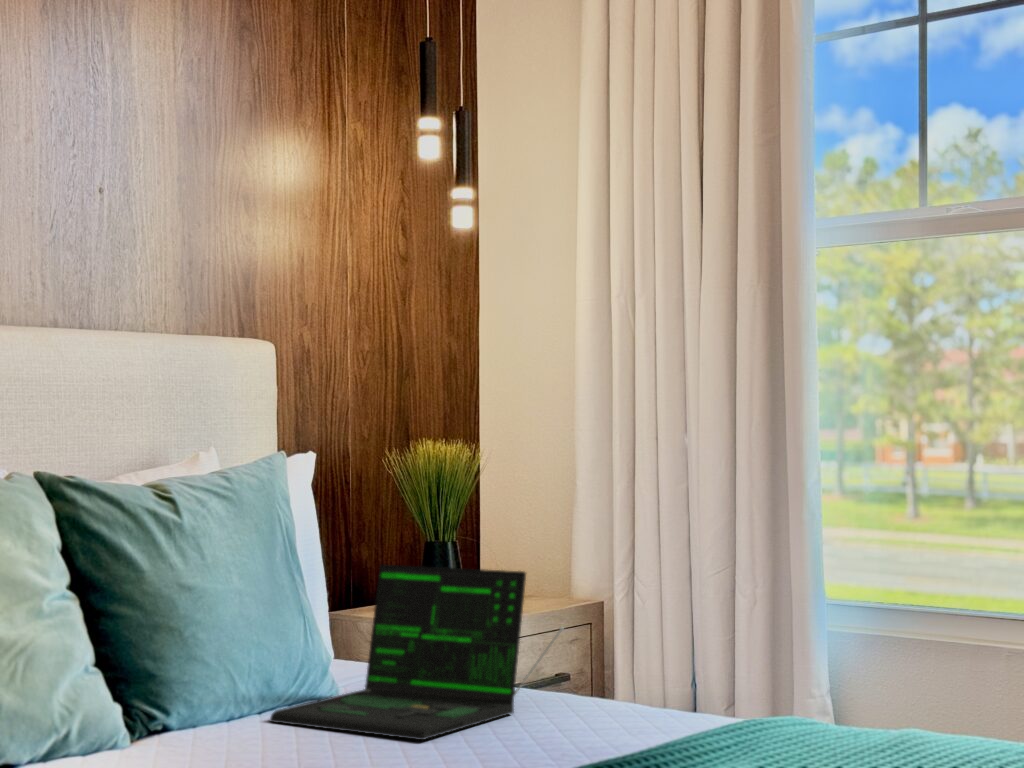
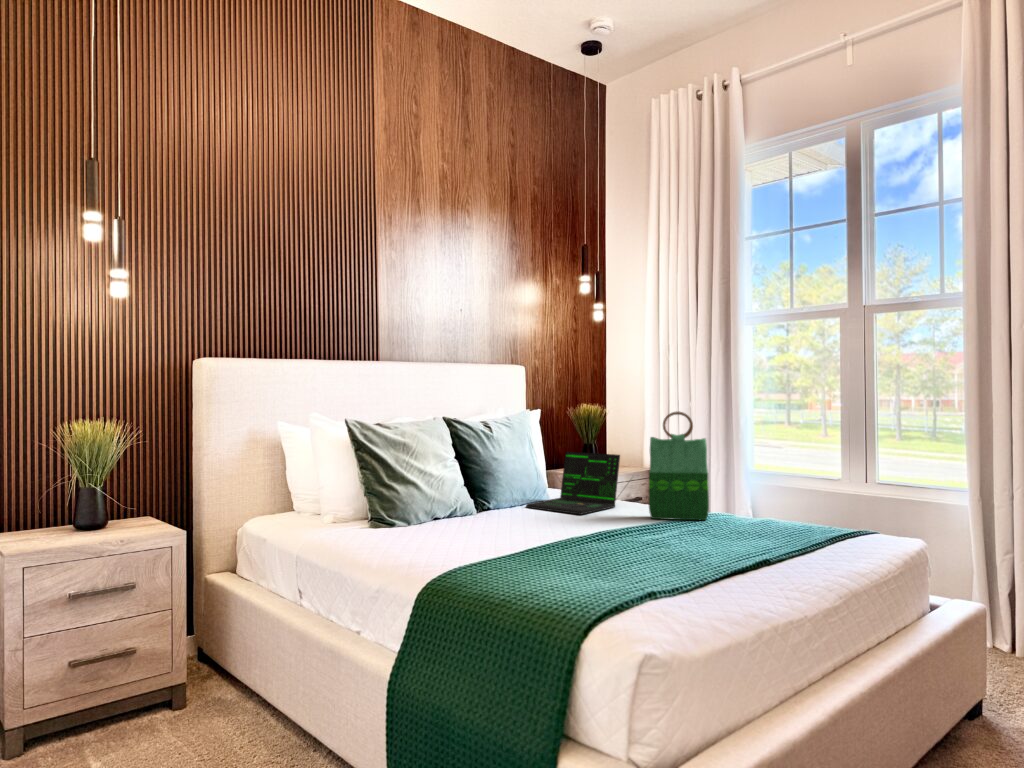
tote bag: none [606,453,767,747] -> present [649,412,709,520]

